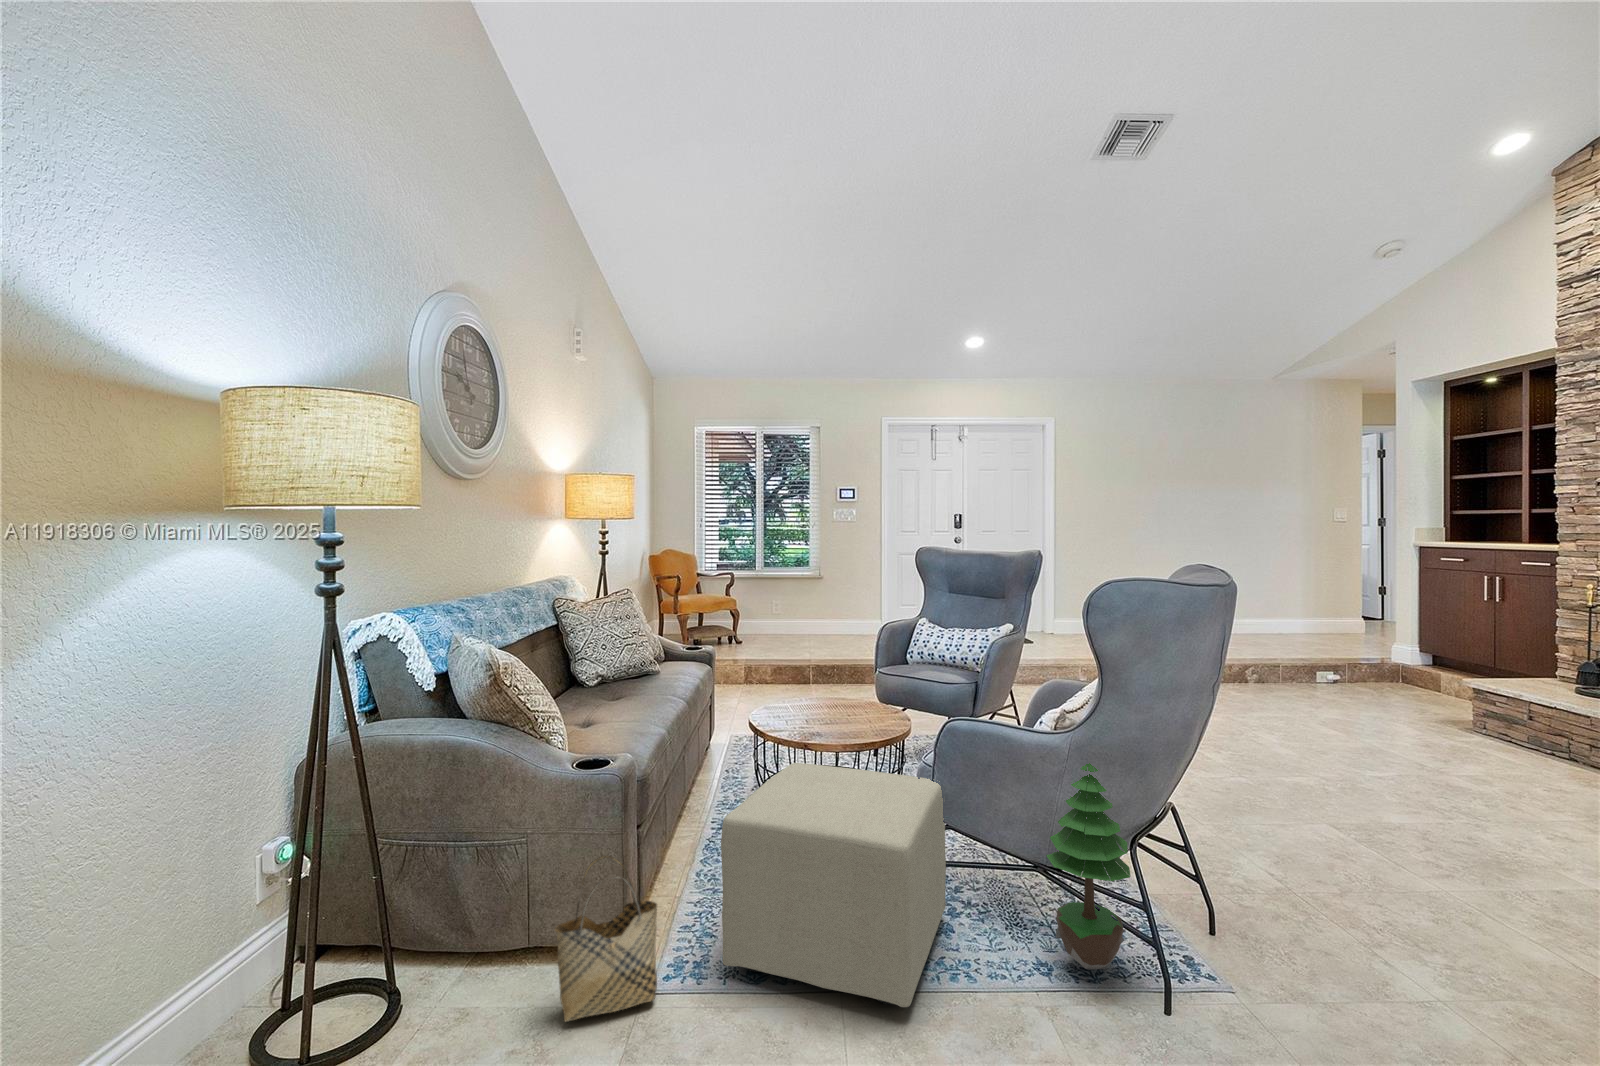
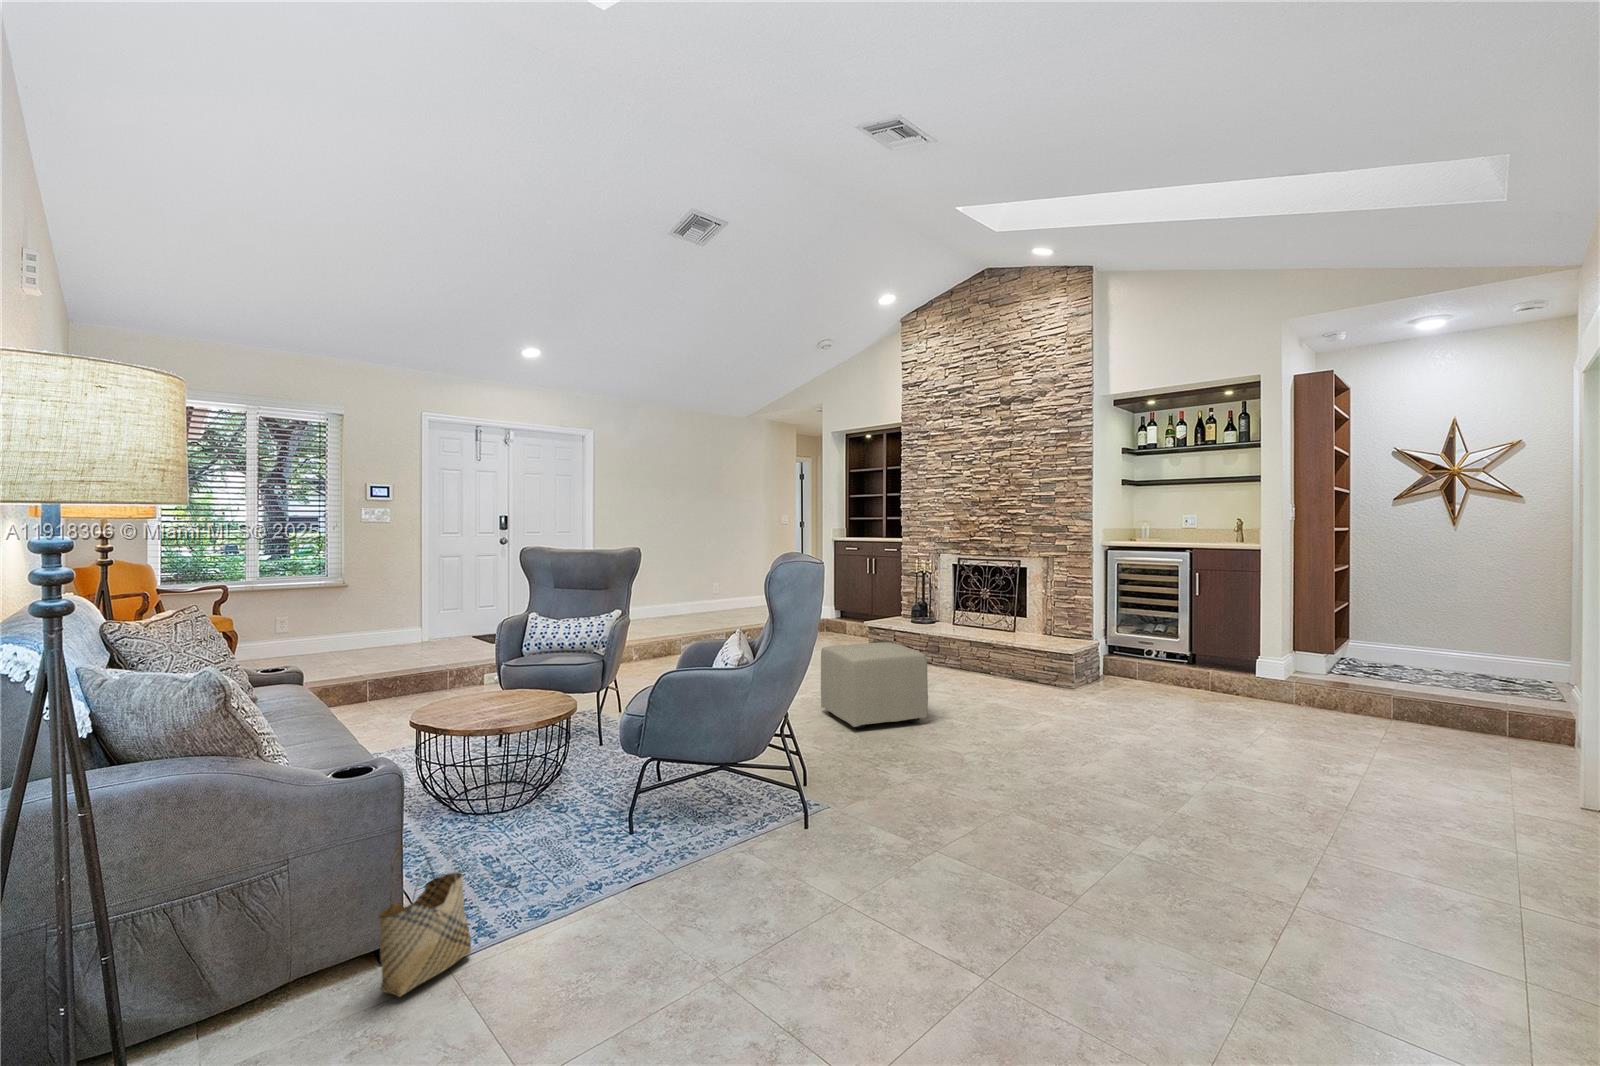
ottoman: present [721,763,946,1007] -> present [821,642,928,729]
potted tree: present [1046,763,1131,970] -> none [730,679,783,827]

